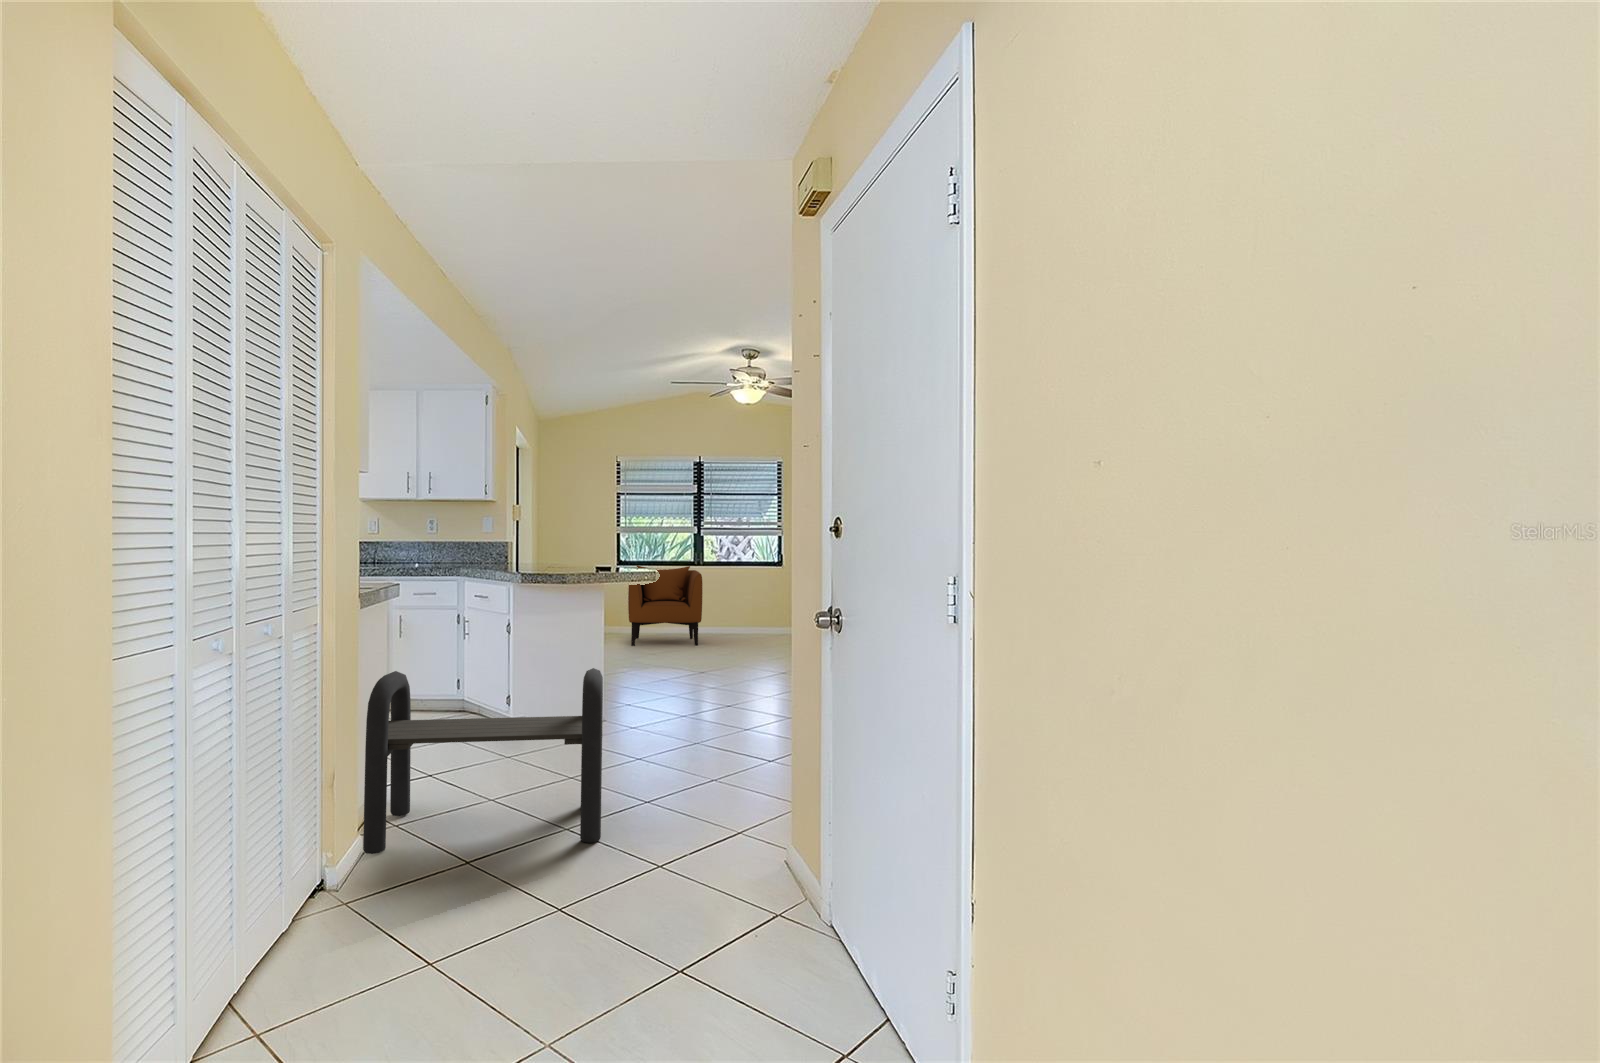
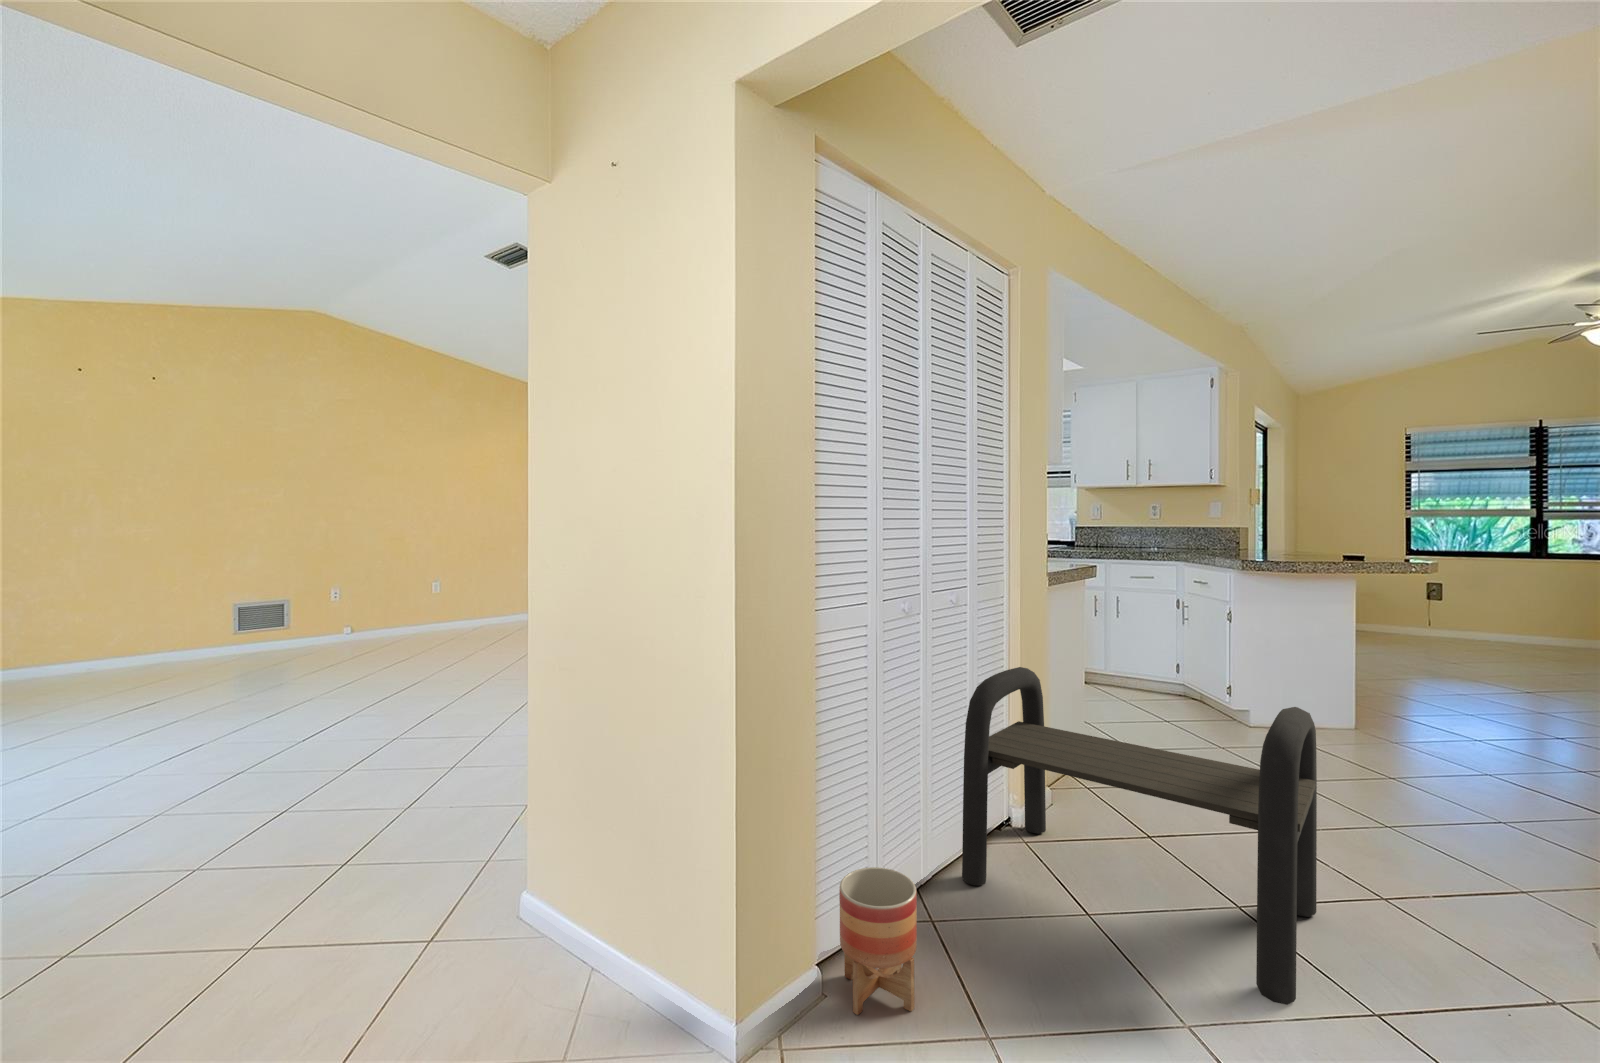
armchair: present [628,565,703,646] -> none [1424,555,1549,660]
planter: none [318,825,386,929] -> present [839,867,917,1015]

